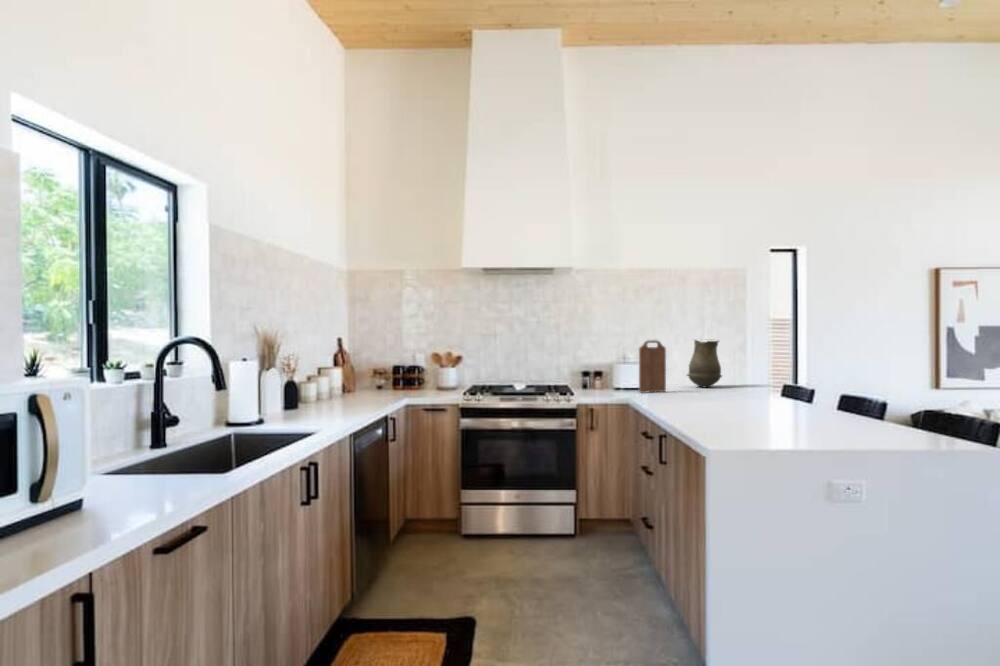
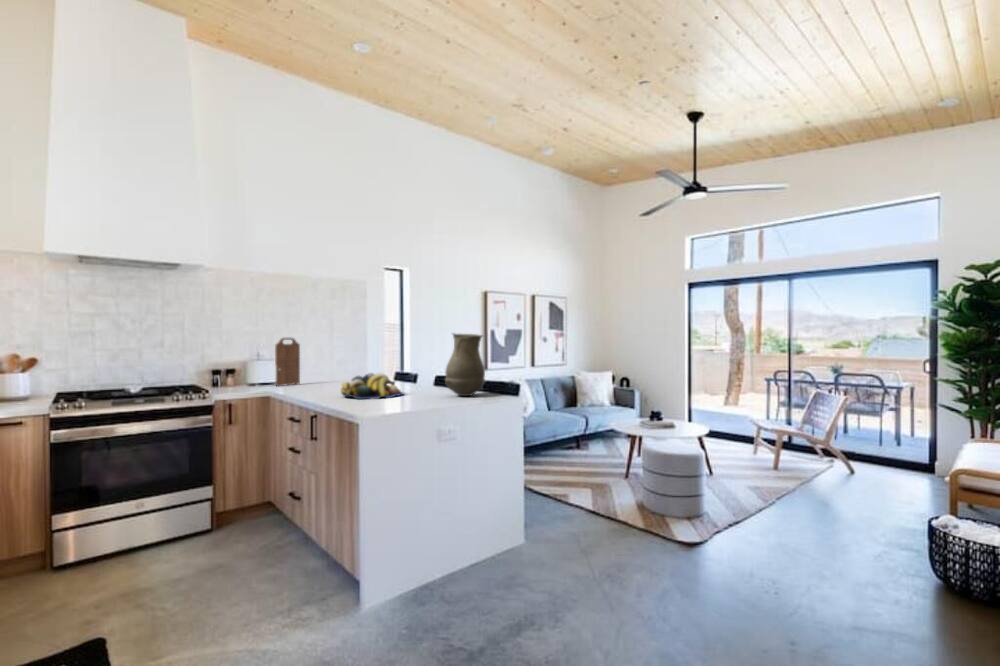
vase: present [687,339,722,387] -> present [445,334,485,396]
fruit bowl: none [698,389,781,425] -> present [341,373,403,399]

